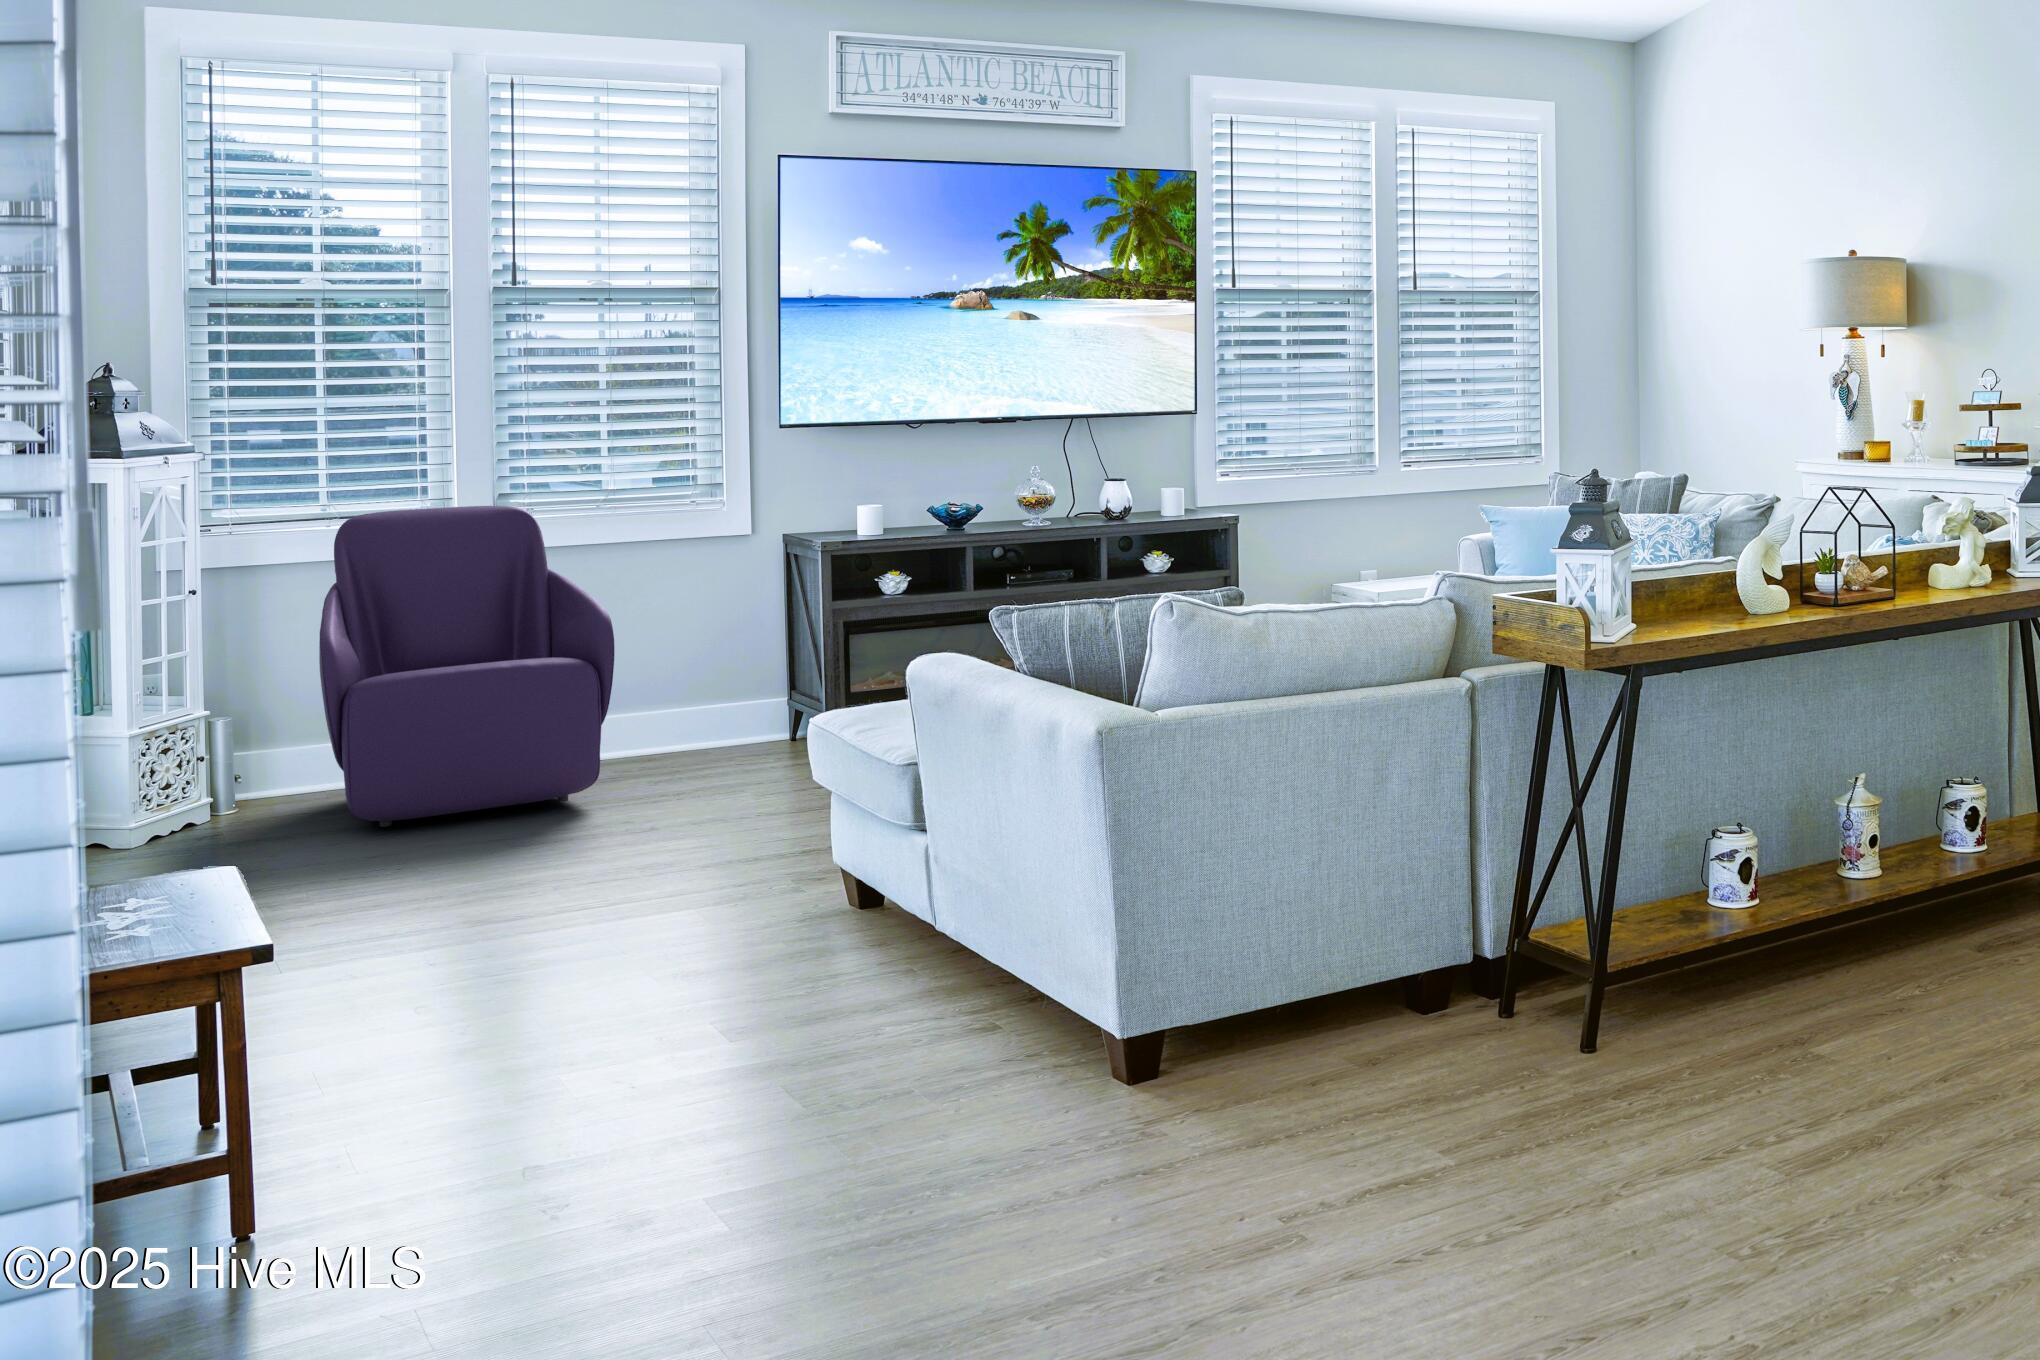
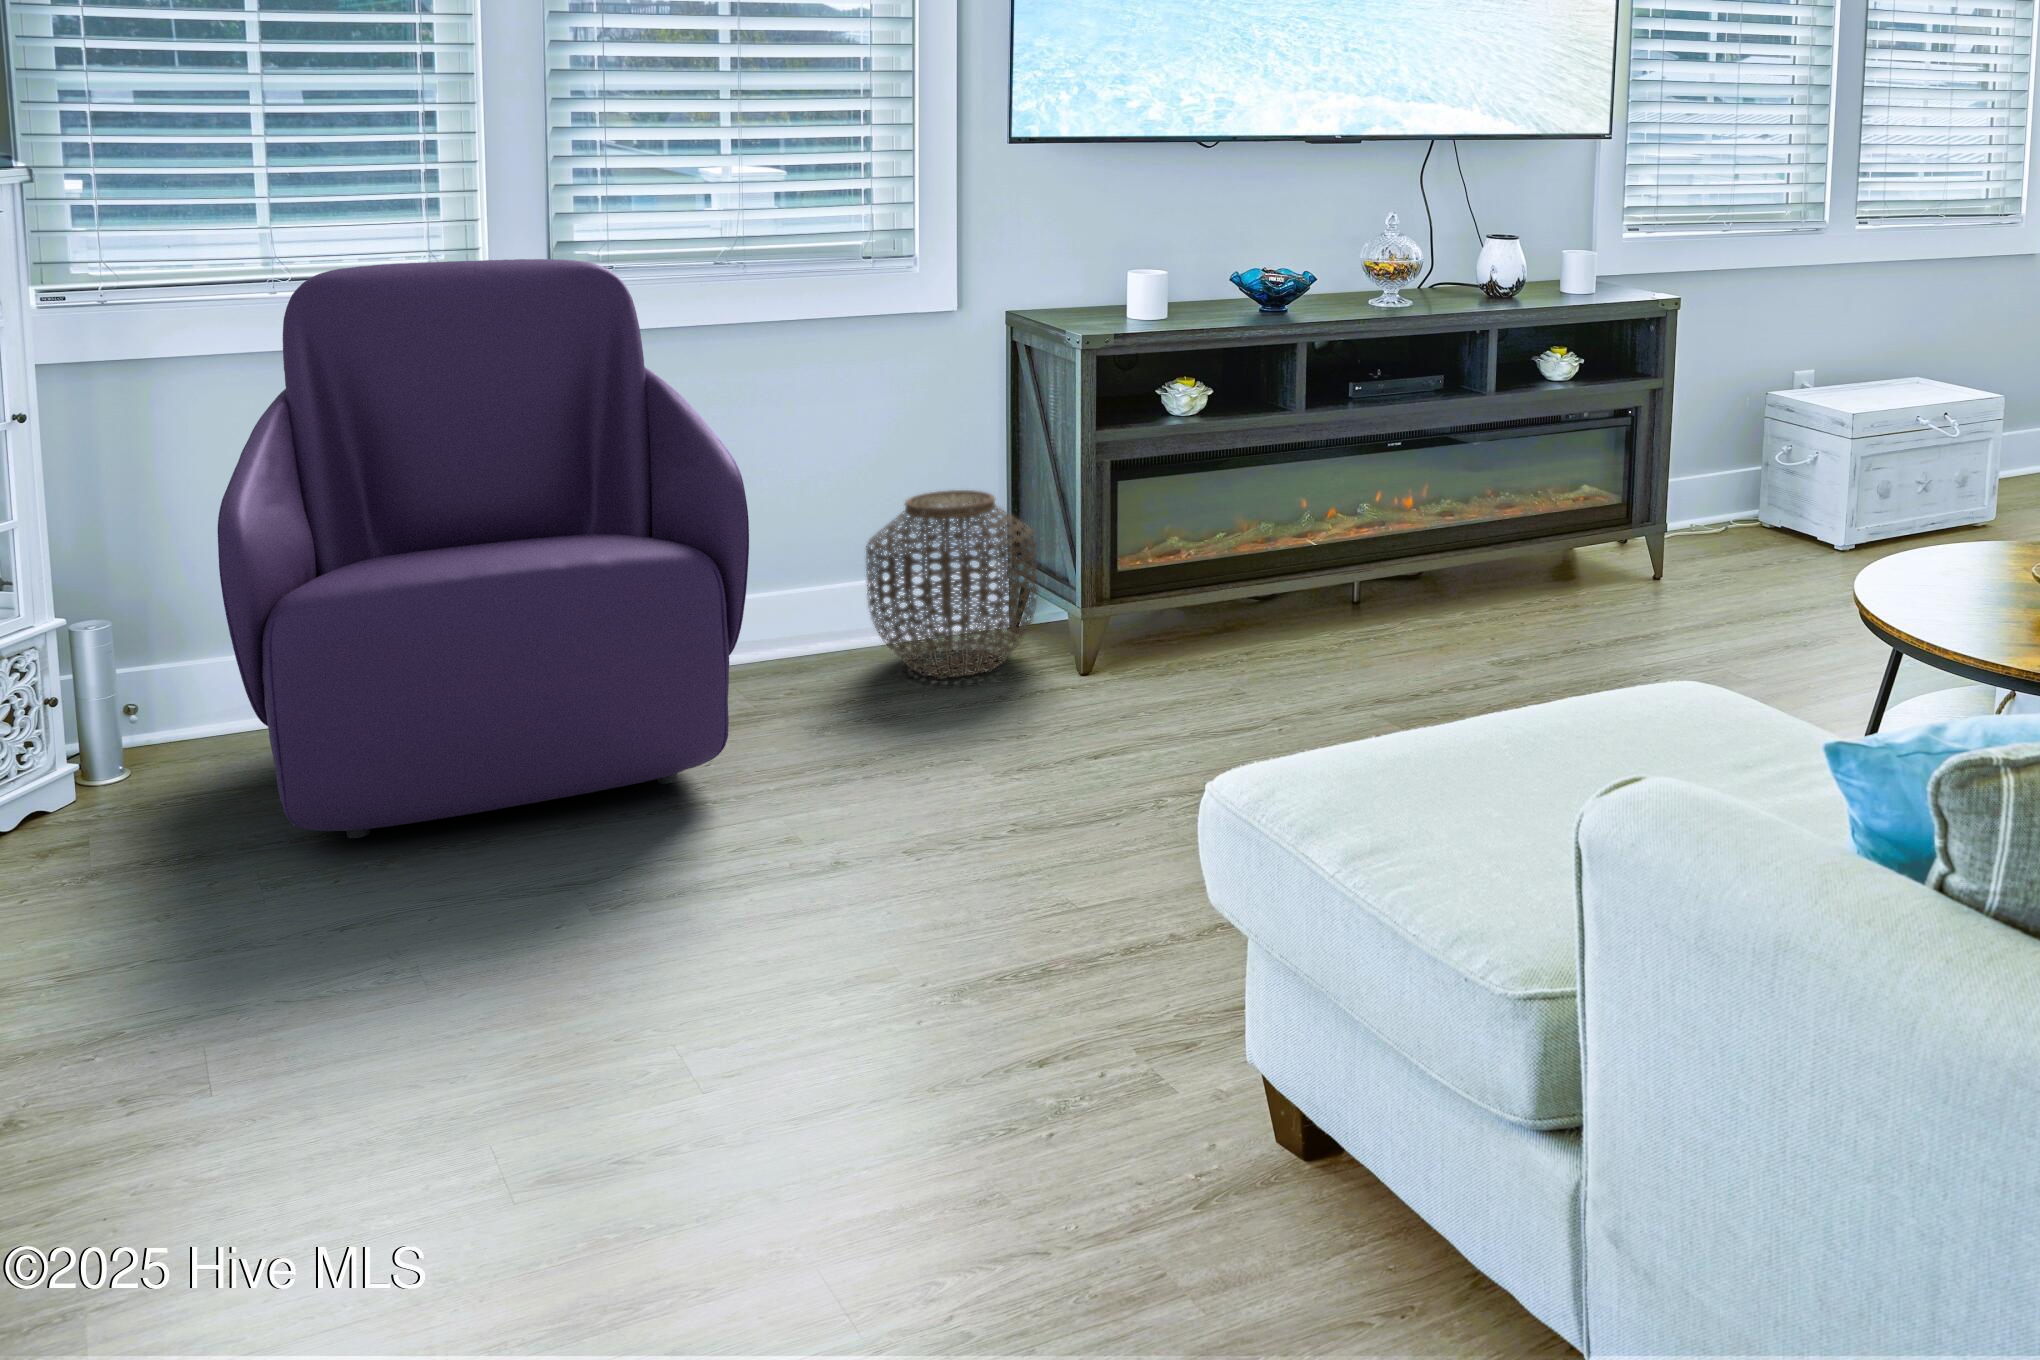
woven basket: none [684,645,796,762] -> present [866,490,1038,677]

